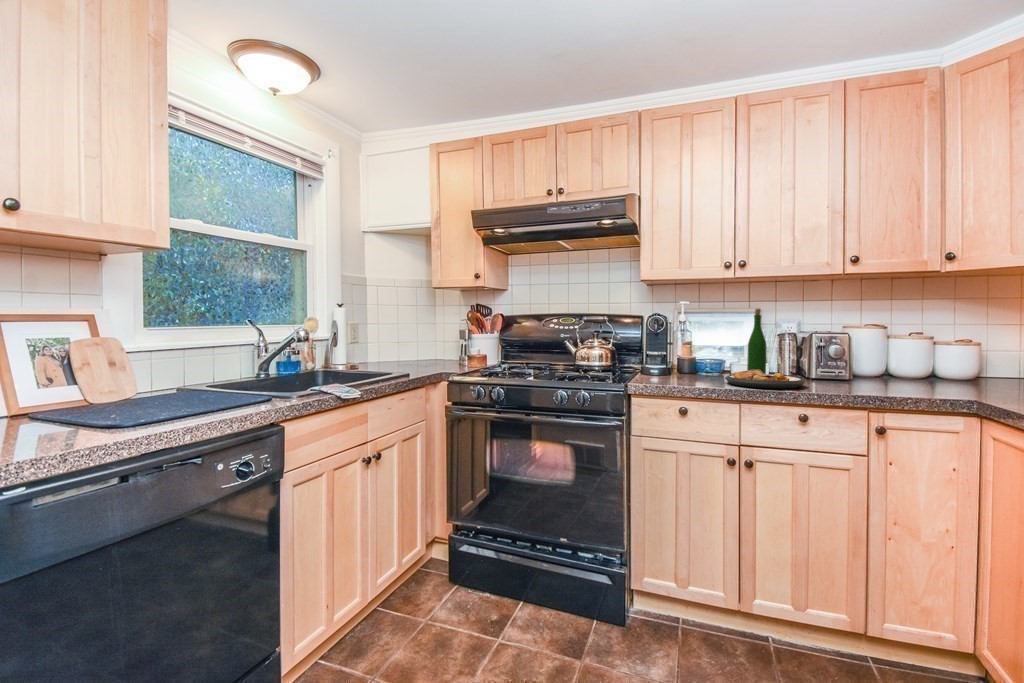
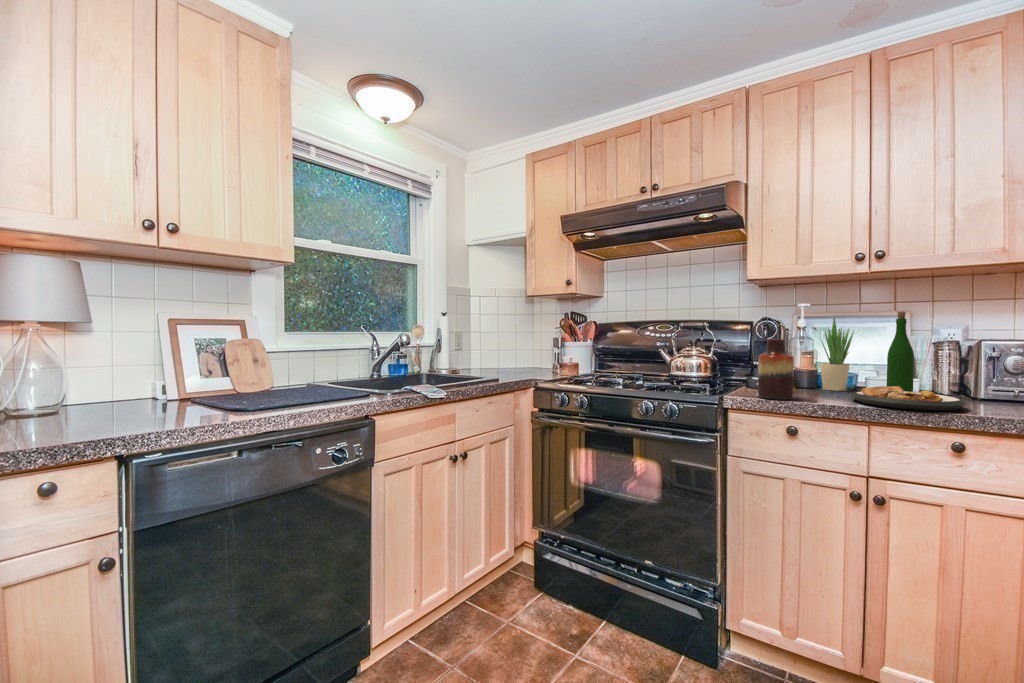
potted plant: none [698,313,724,376] -> present [820,318,854,391]
vase: none [655,332,683,384] -> present [758,339,794,400]

